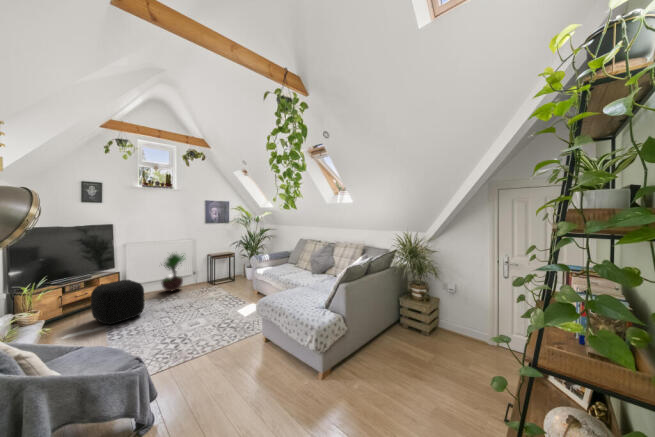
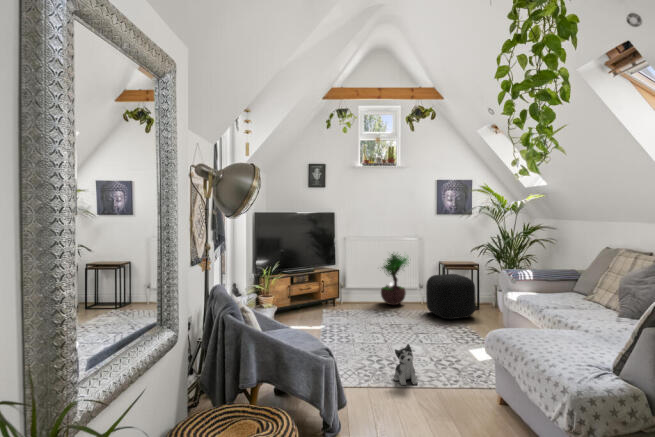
ottoman: present [91,280,145,324] -> present [426,274,475,319]
plush toy: none [189,322,210,355] -> present [394,344,418,385]

